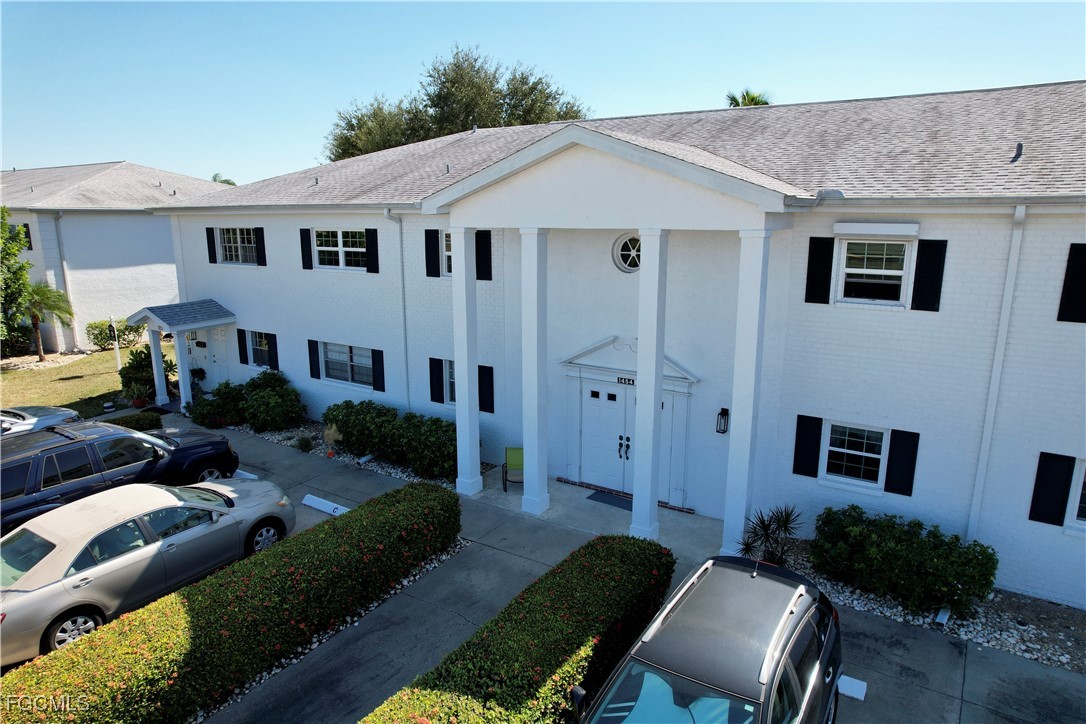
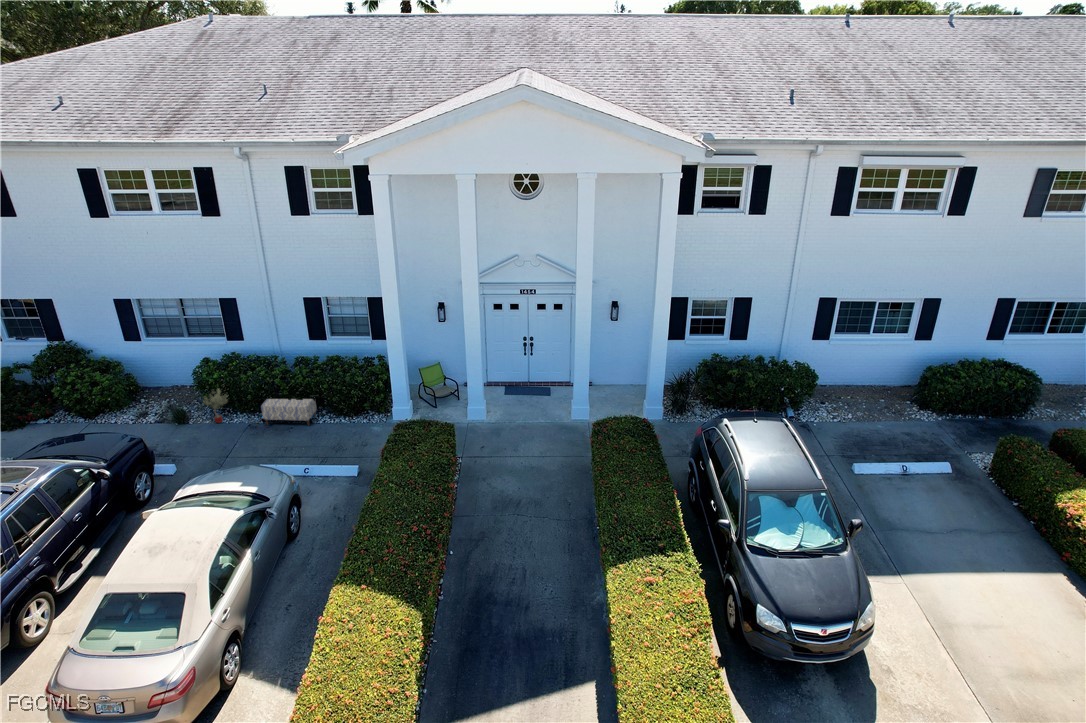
bench: none [357,442,405,477] -> present [261,399,316,426]

